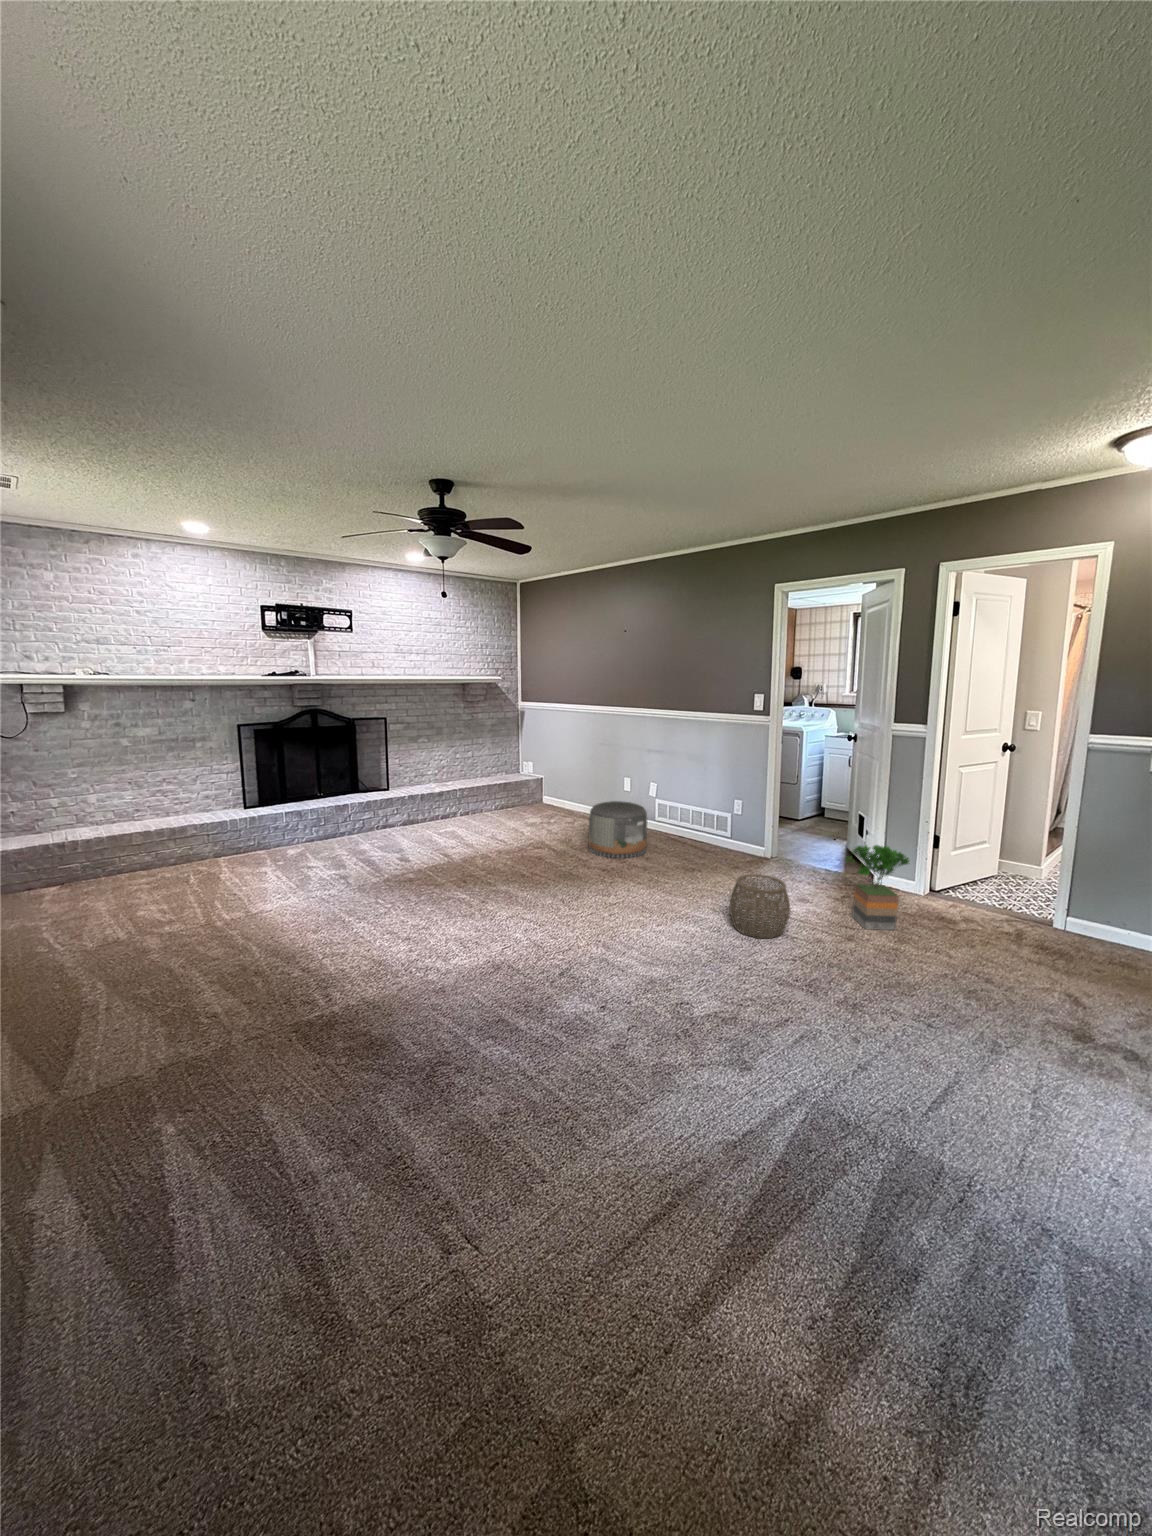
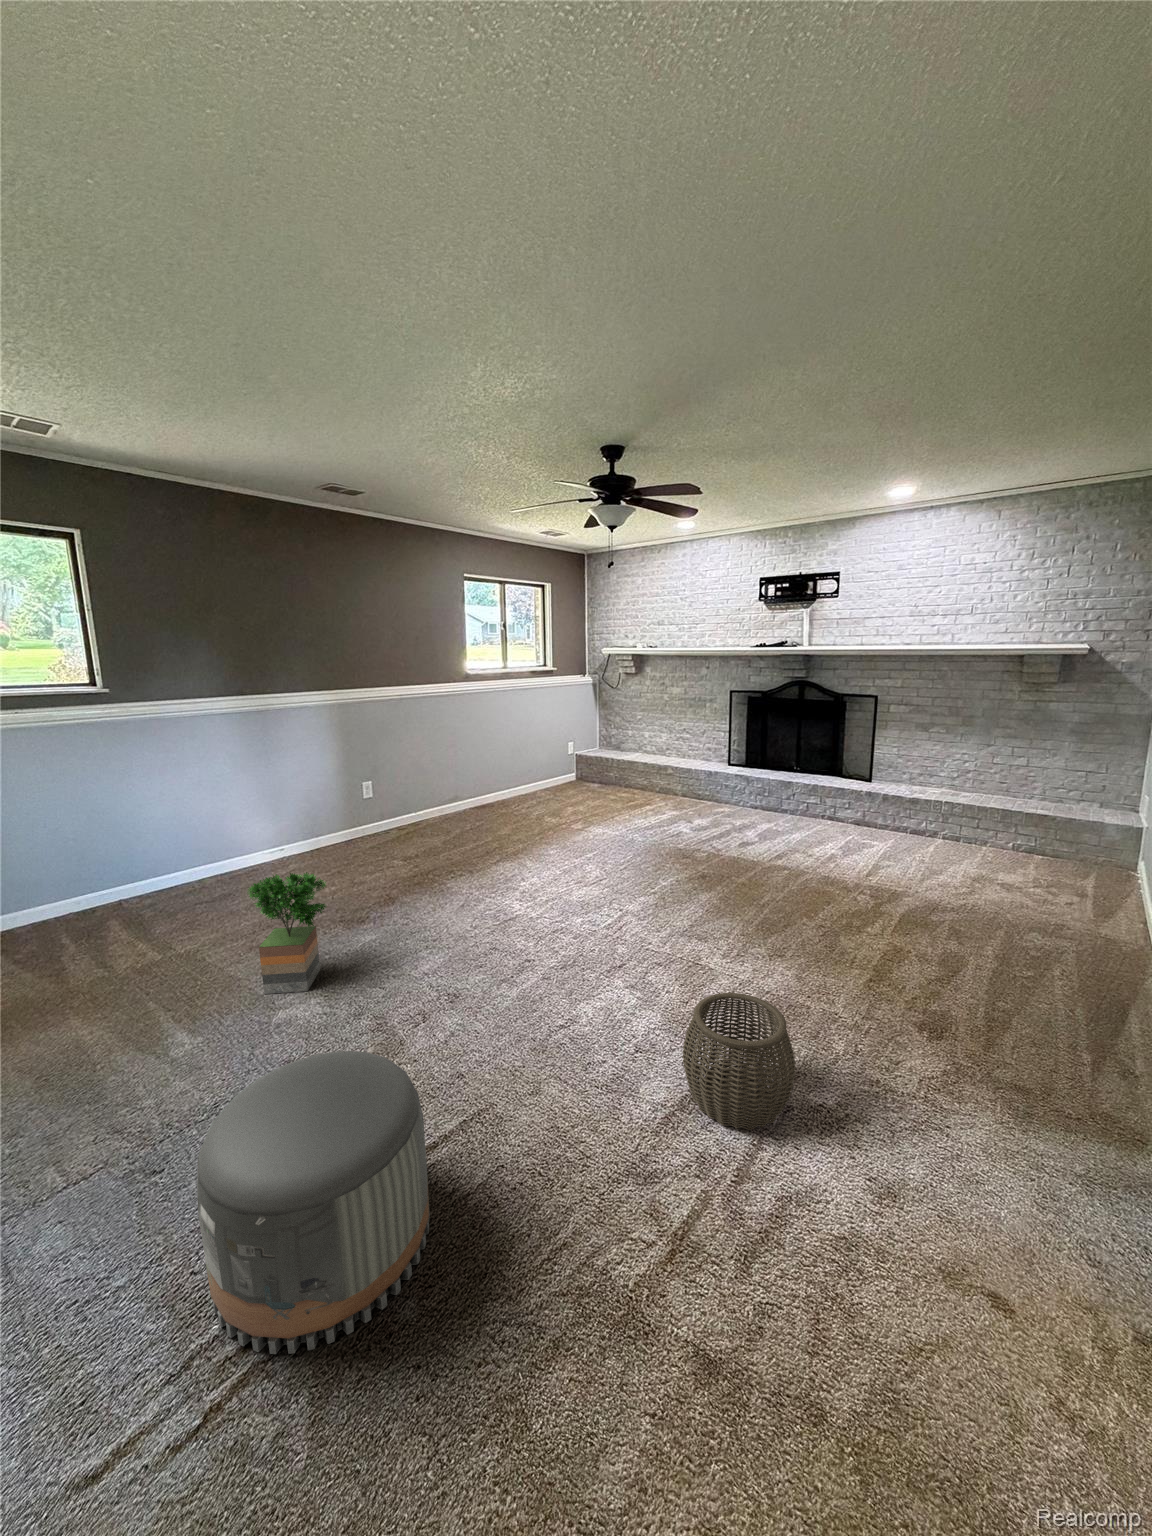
pouf: present [589,801,647,858] -> present [197,1051,430,1354]
potted tree: present [845,845,909,930] -> present [249,872,326,994]

